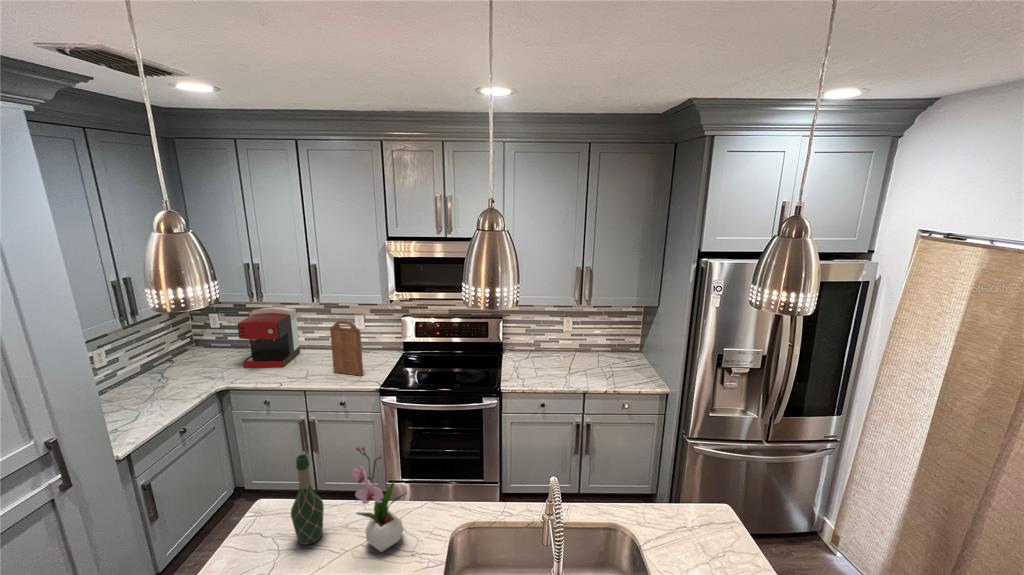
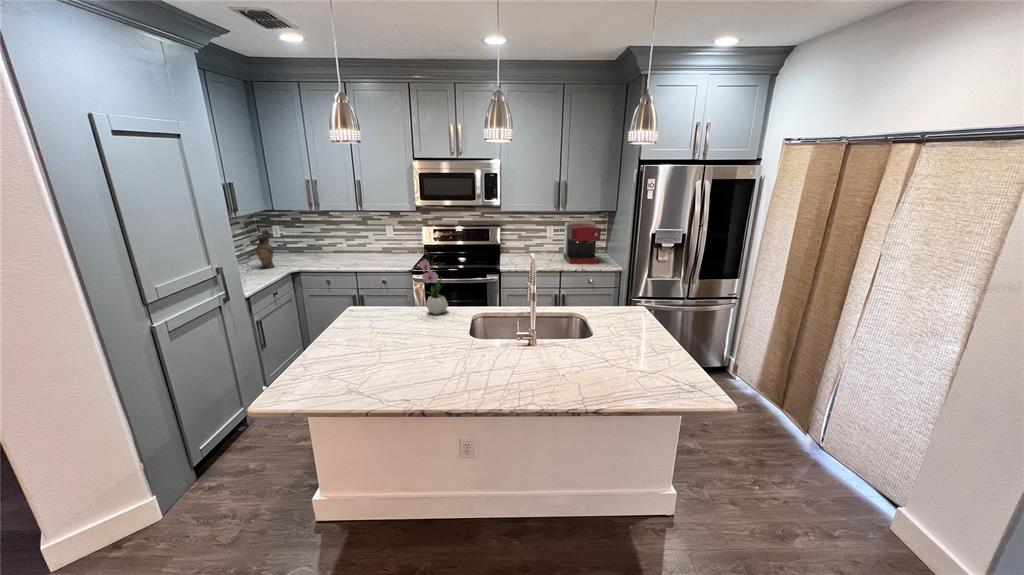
coffee maker: present [237,307,300,368] -> present [563,220,601,264]
cutting board: present [330,321,363,376] -> none [372,222,397,264]
ceramic pitcher: none [167,331,196,385] -> present [255,229,274,268]
wine bottle: present [291,454,324,545] -> none [382,259,400,314]

